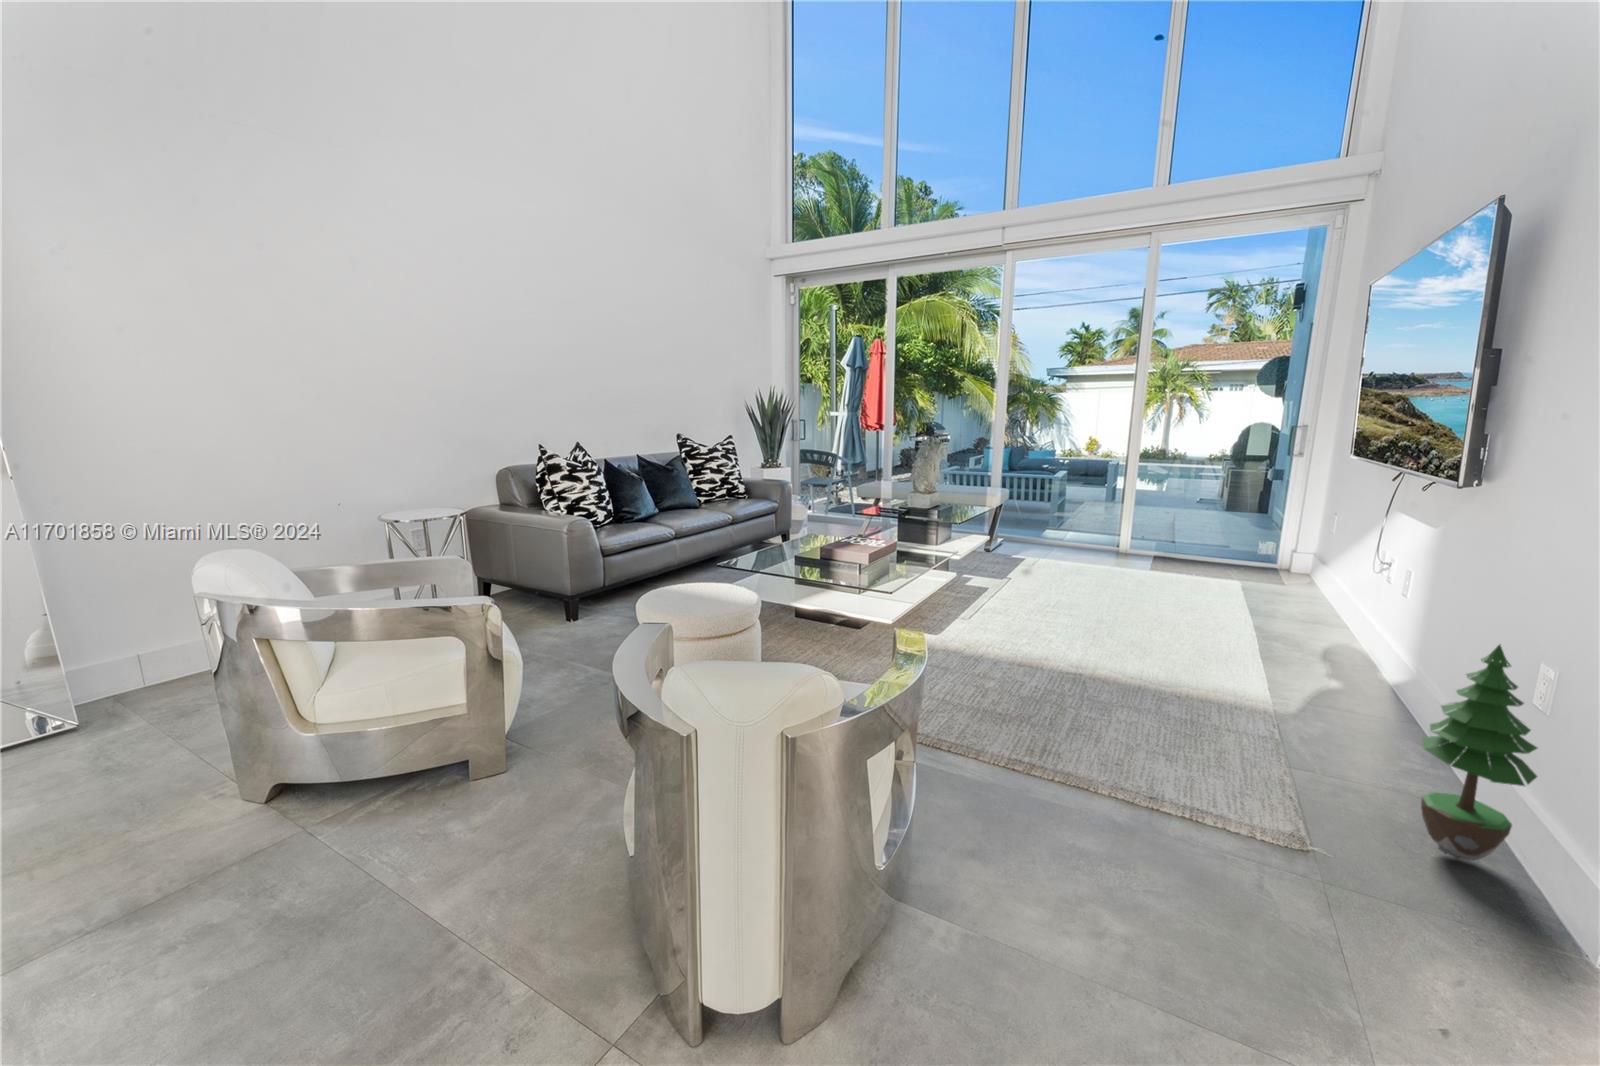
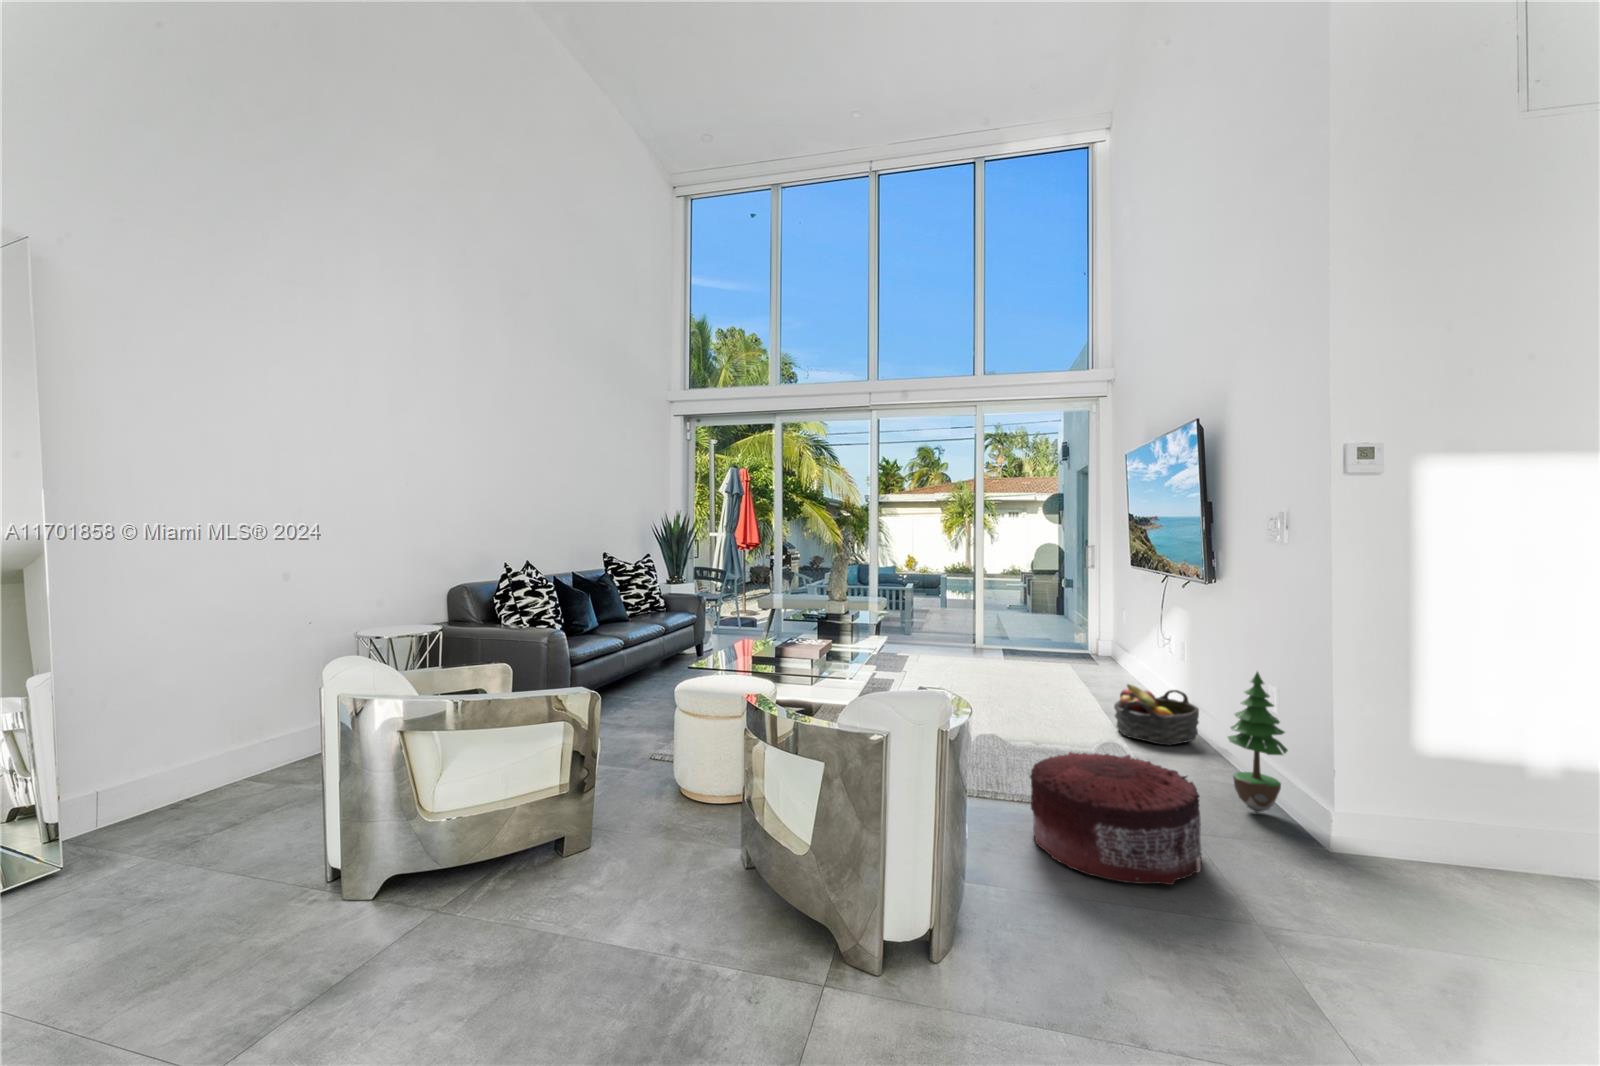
basket: none [1262,623,1401,717] -> present [1114,684,1199,745]
pouf: none [1047,734,1324,986] -> present [1030,752,1201,885]

